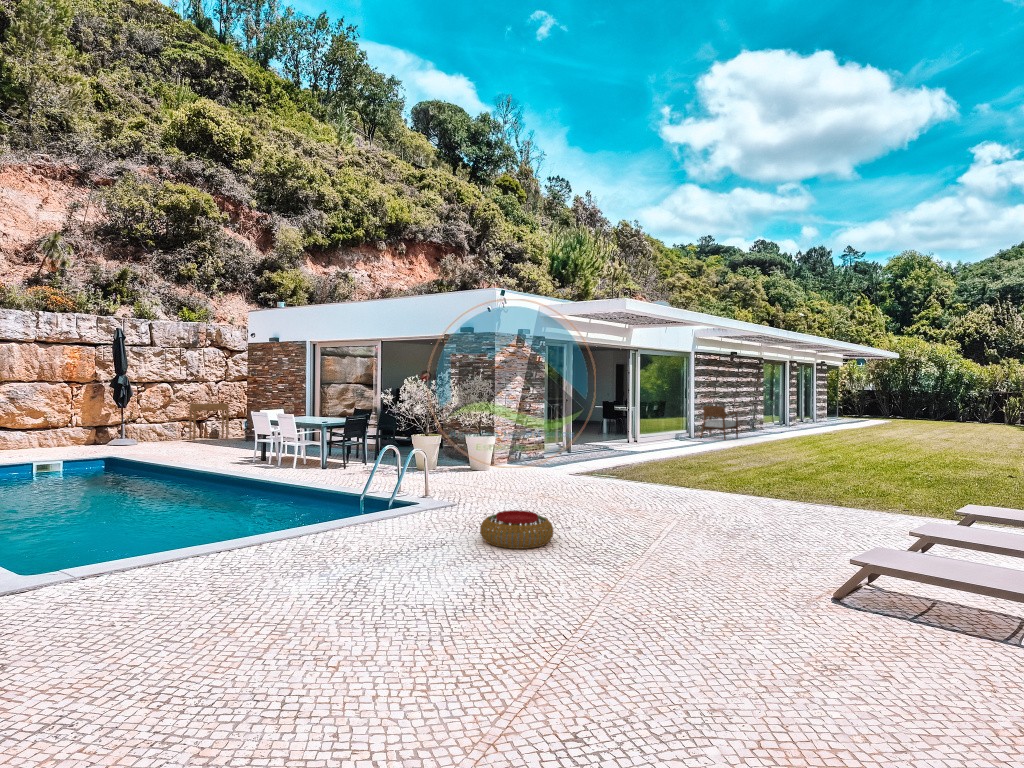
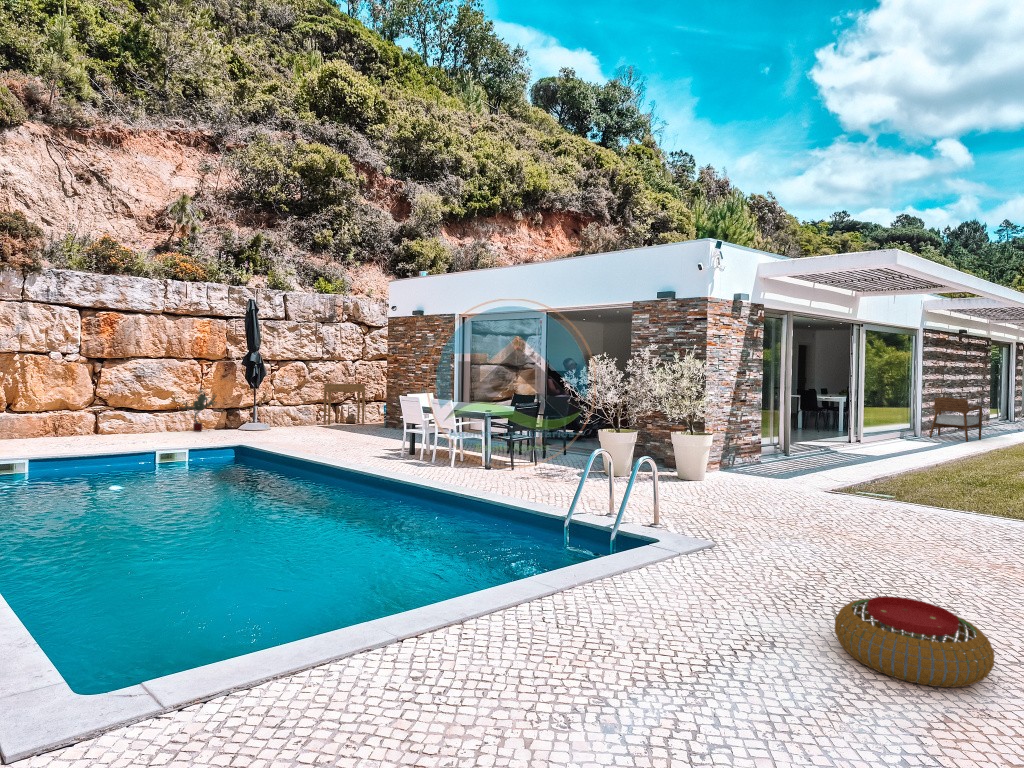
potted tree: none [48,409,87,448] -> present [179,390,217,432]

